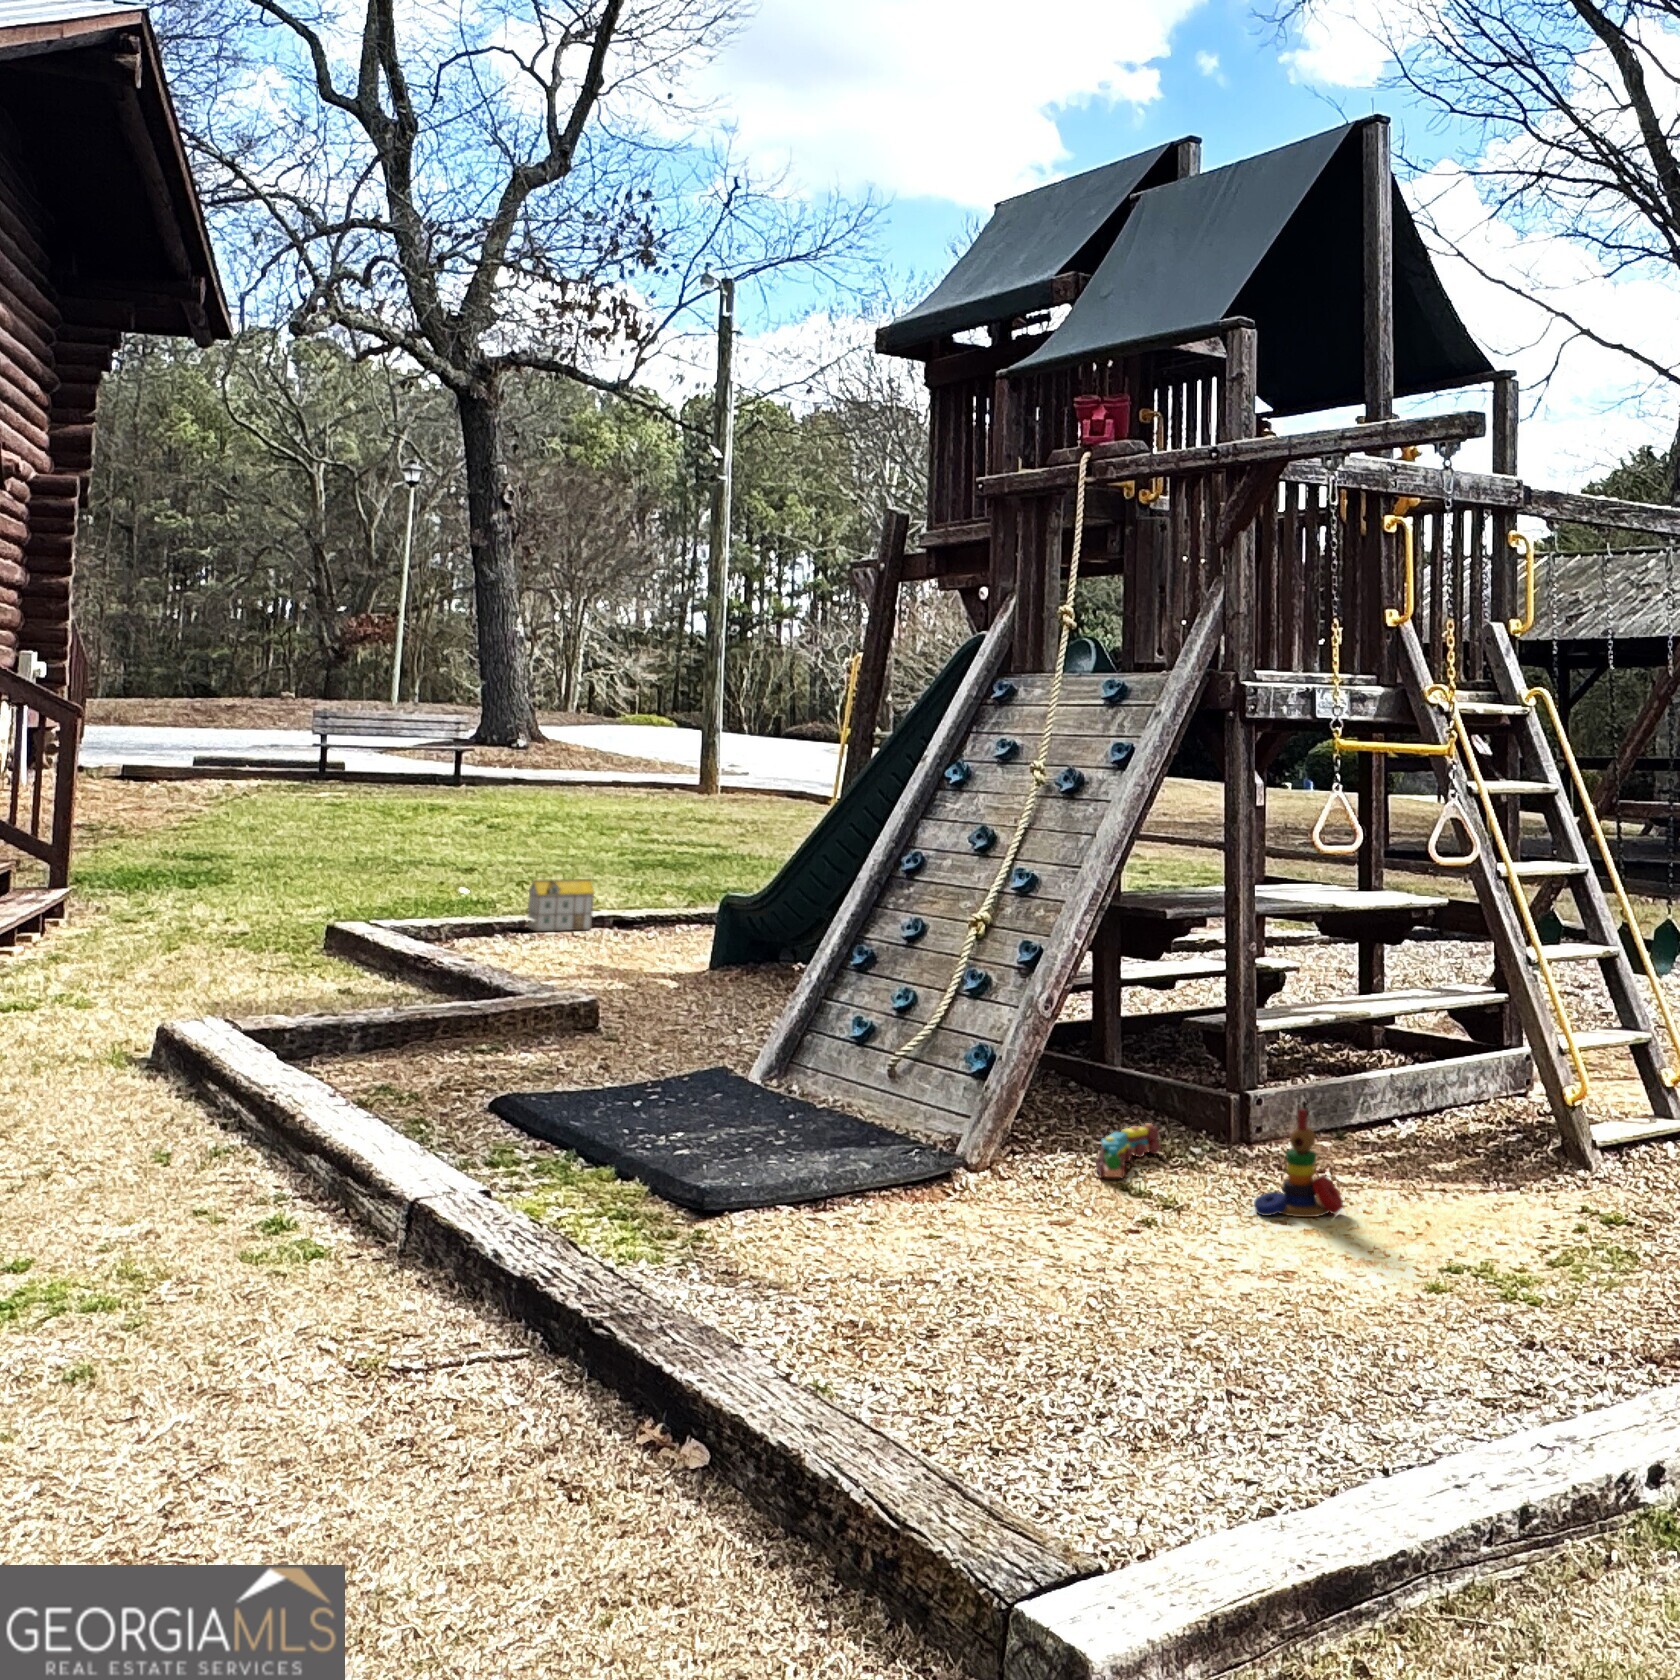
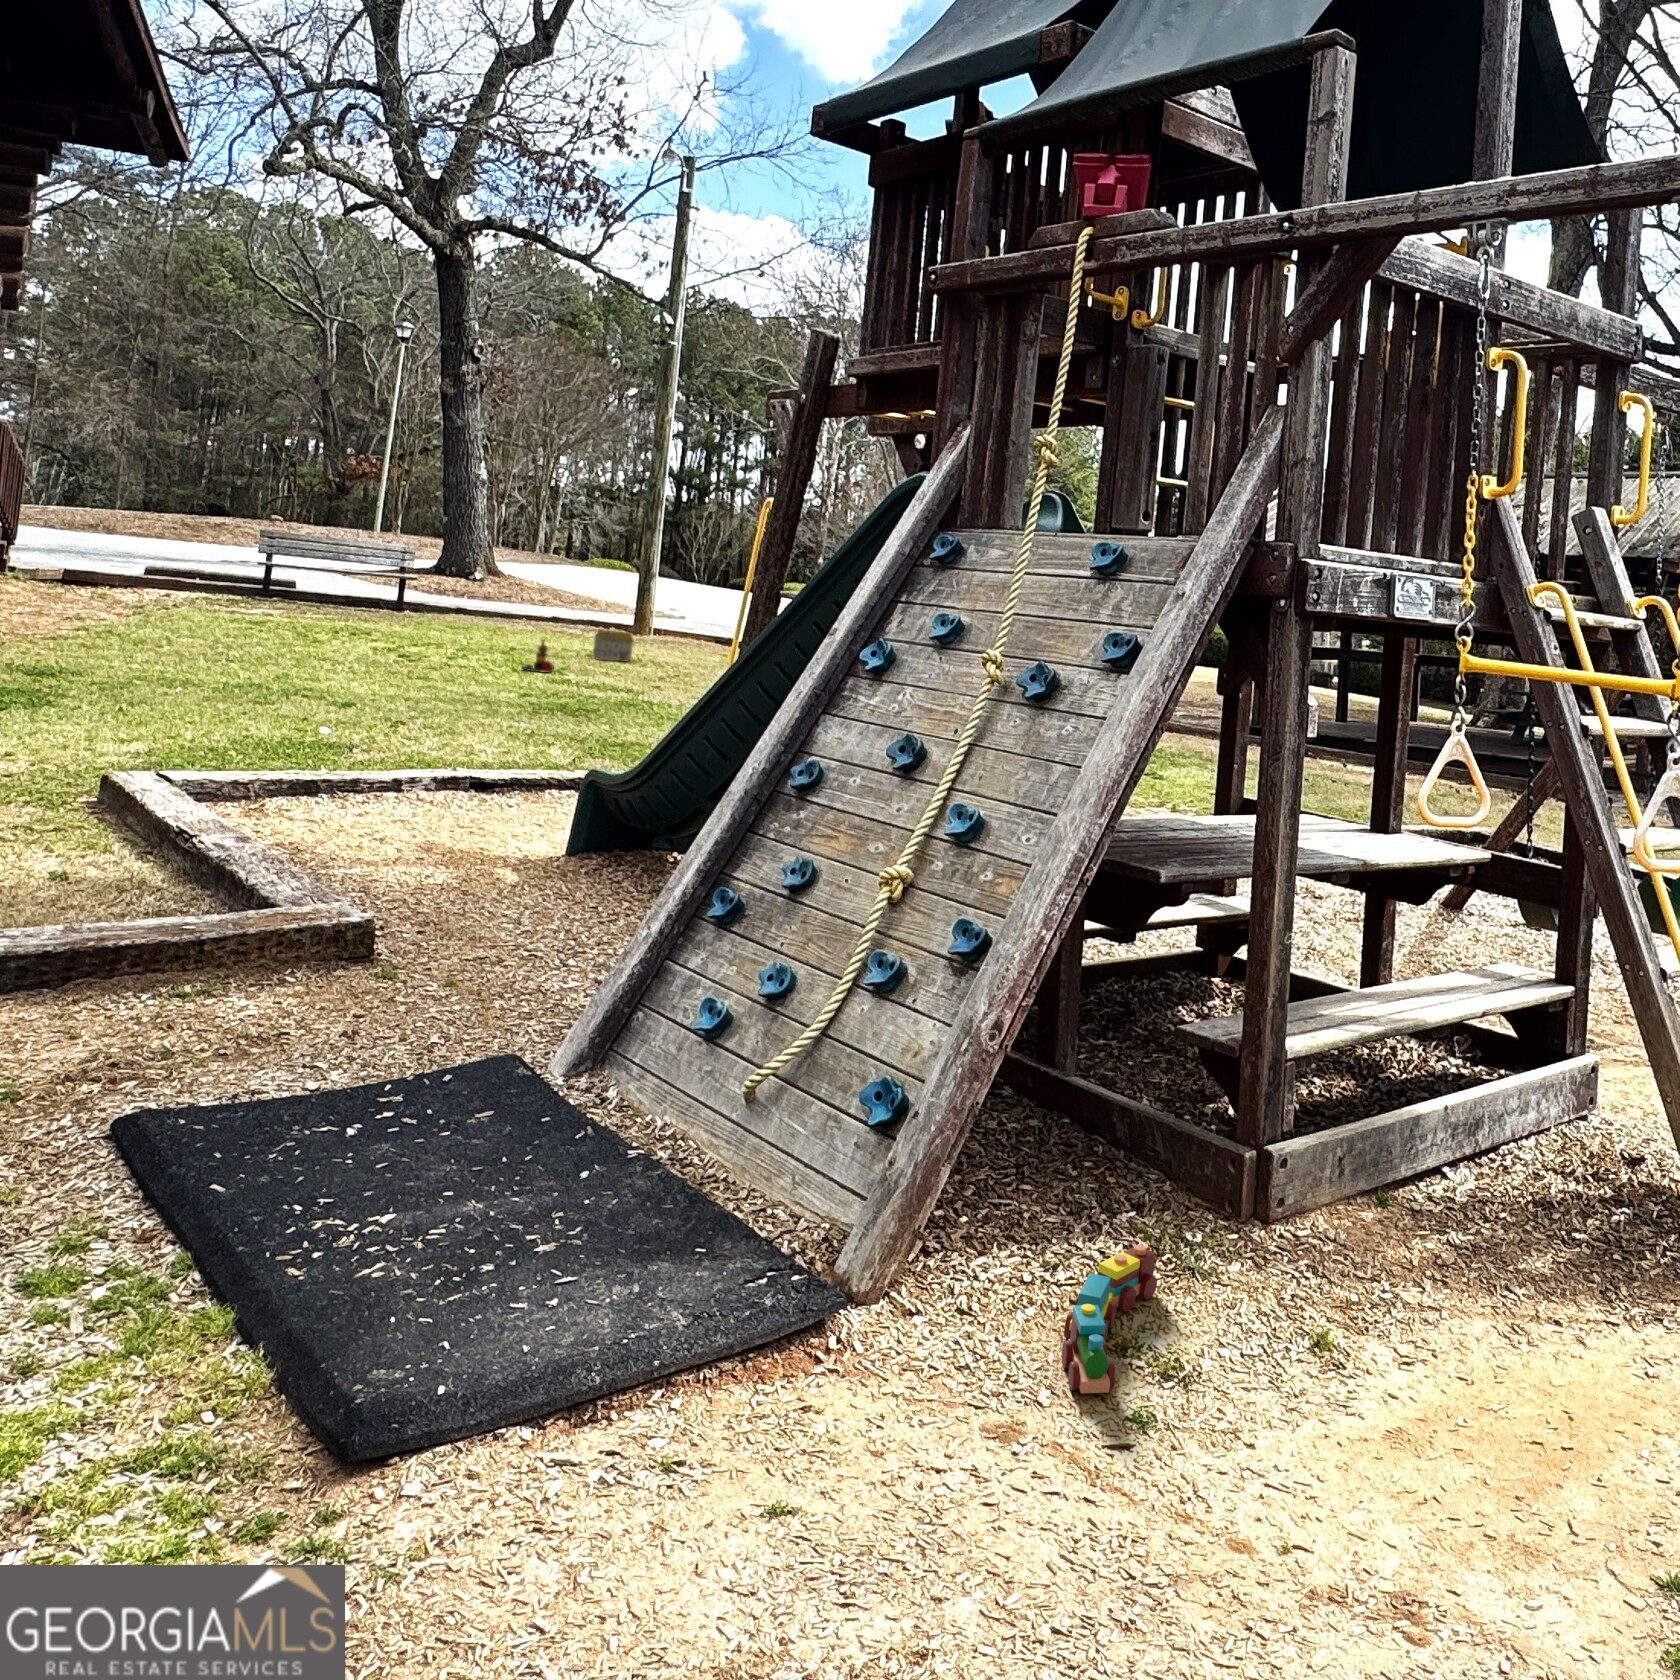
toy house: present [527,879,594,932] -> present [593,631,633,661]
stacking toy: present [1254,1109,1343,1217] -> present [521,640,554,673]

